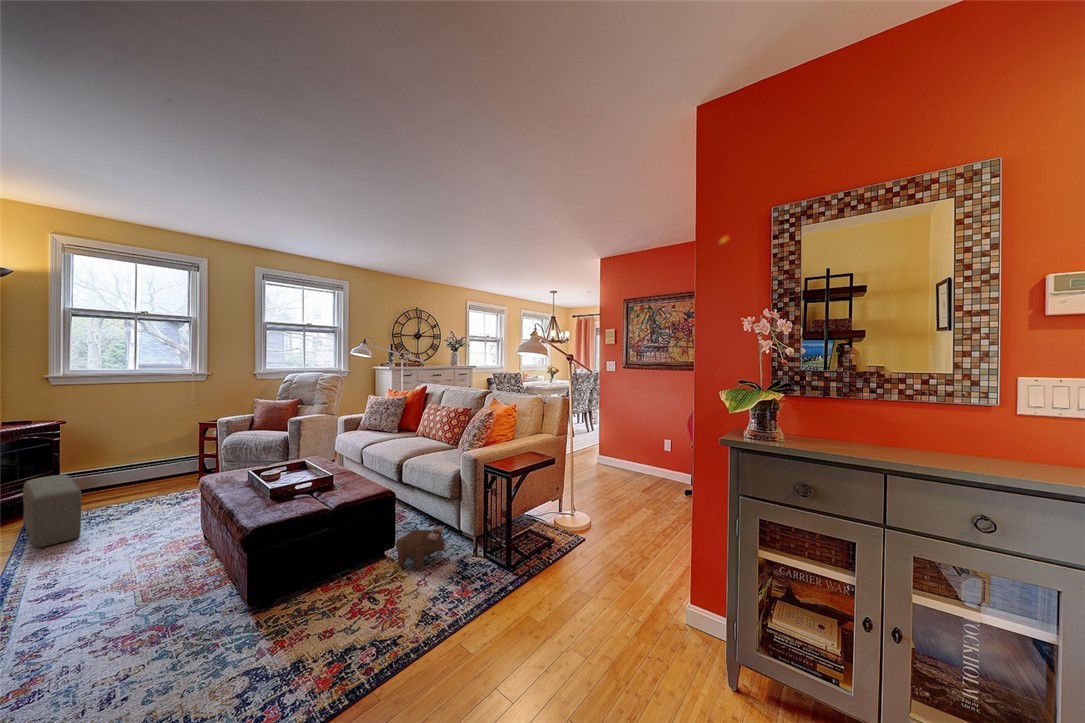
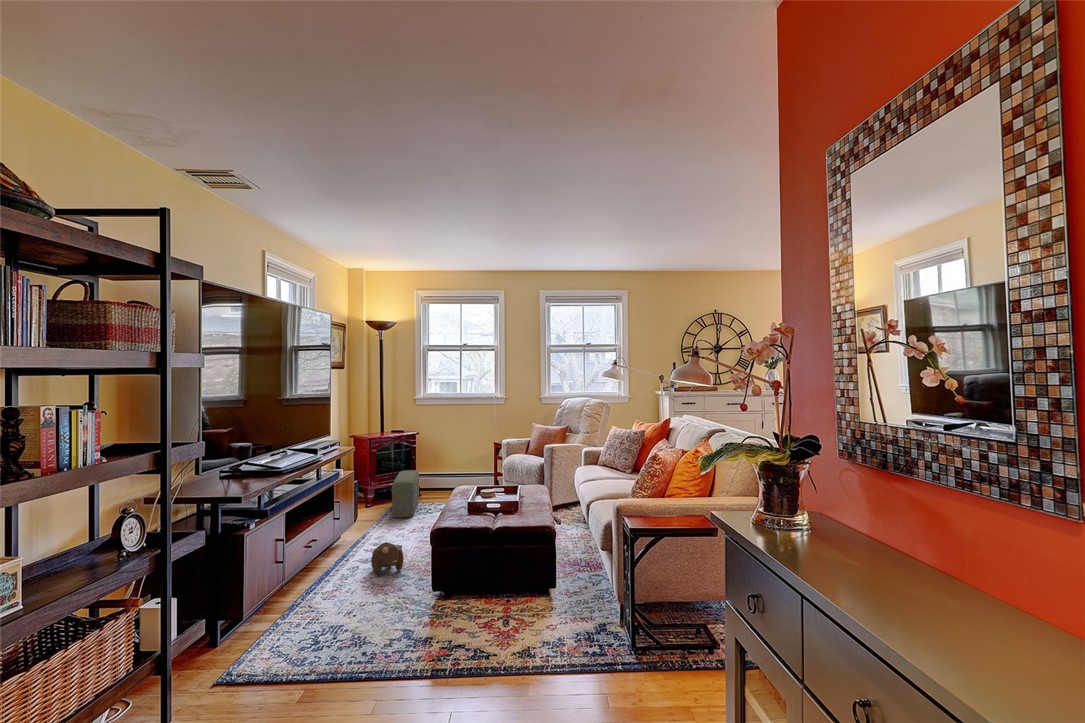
plush toy: present [396,526,447,570] -> present [371,542,404,576]

